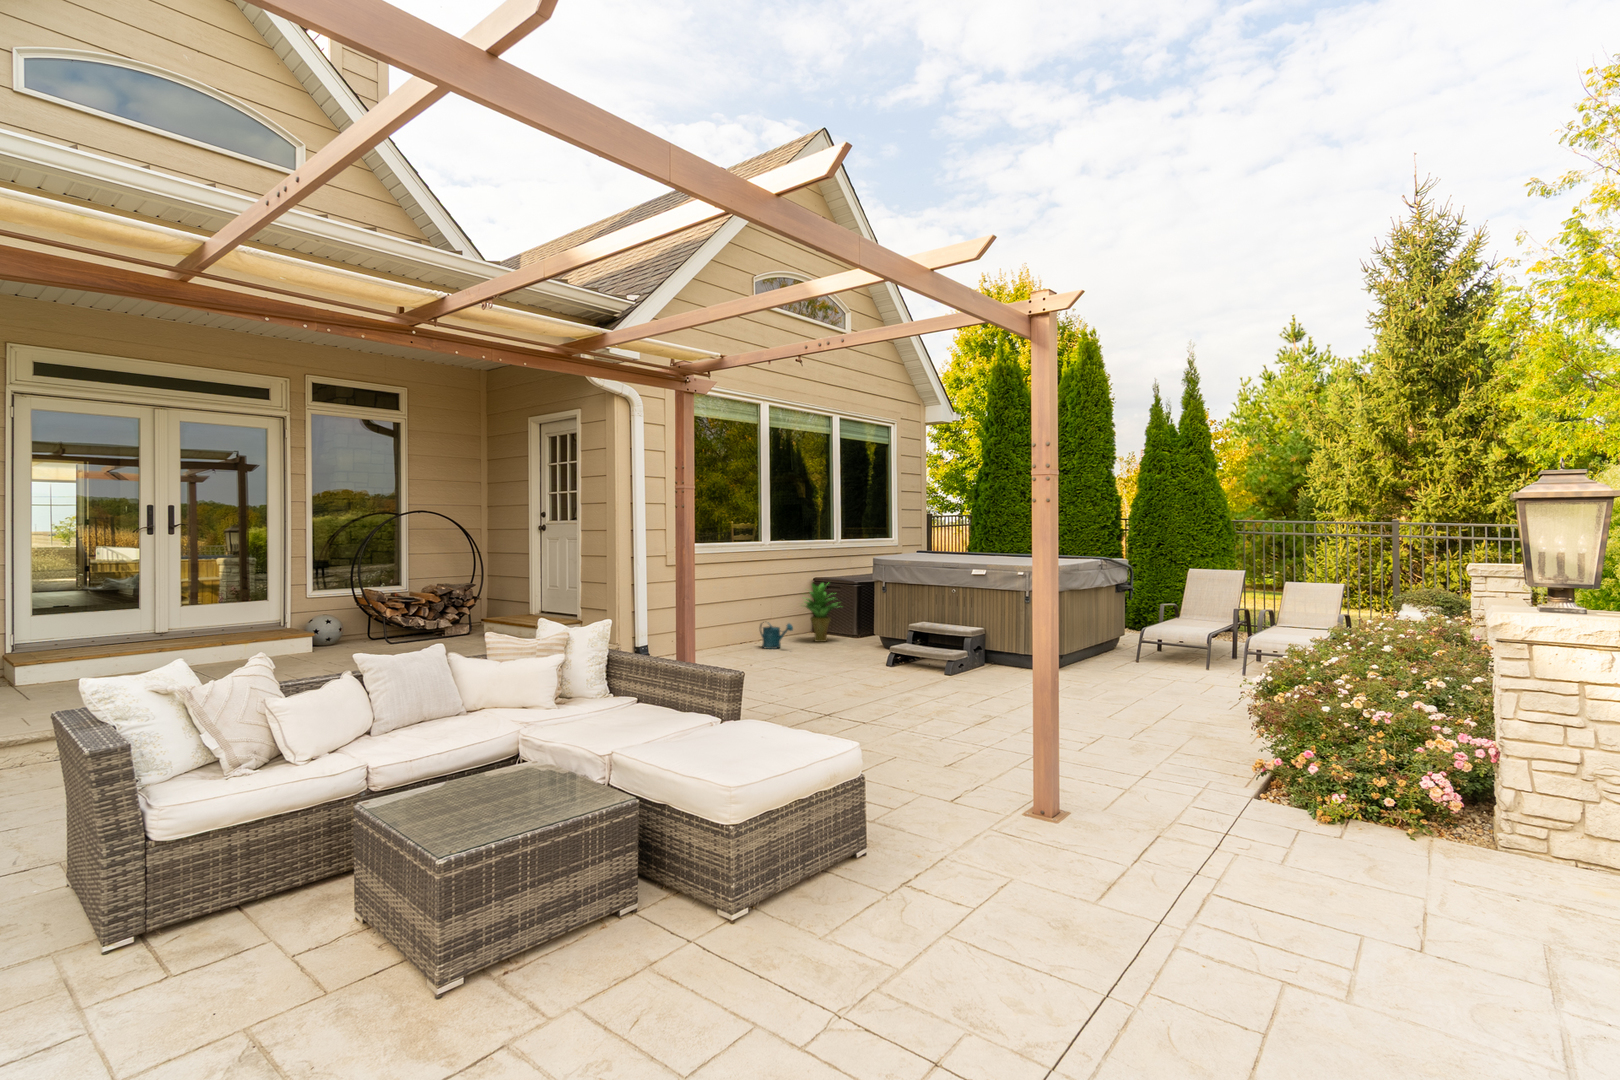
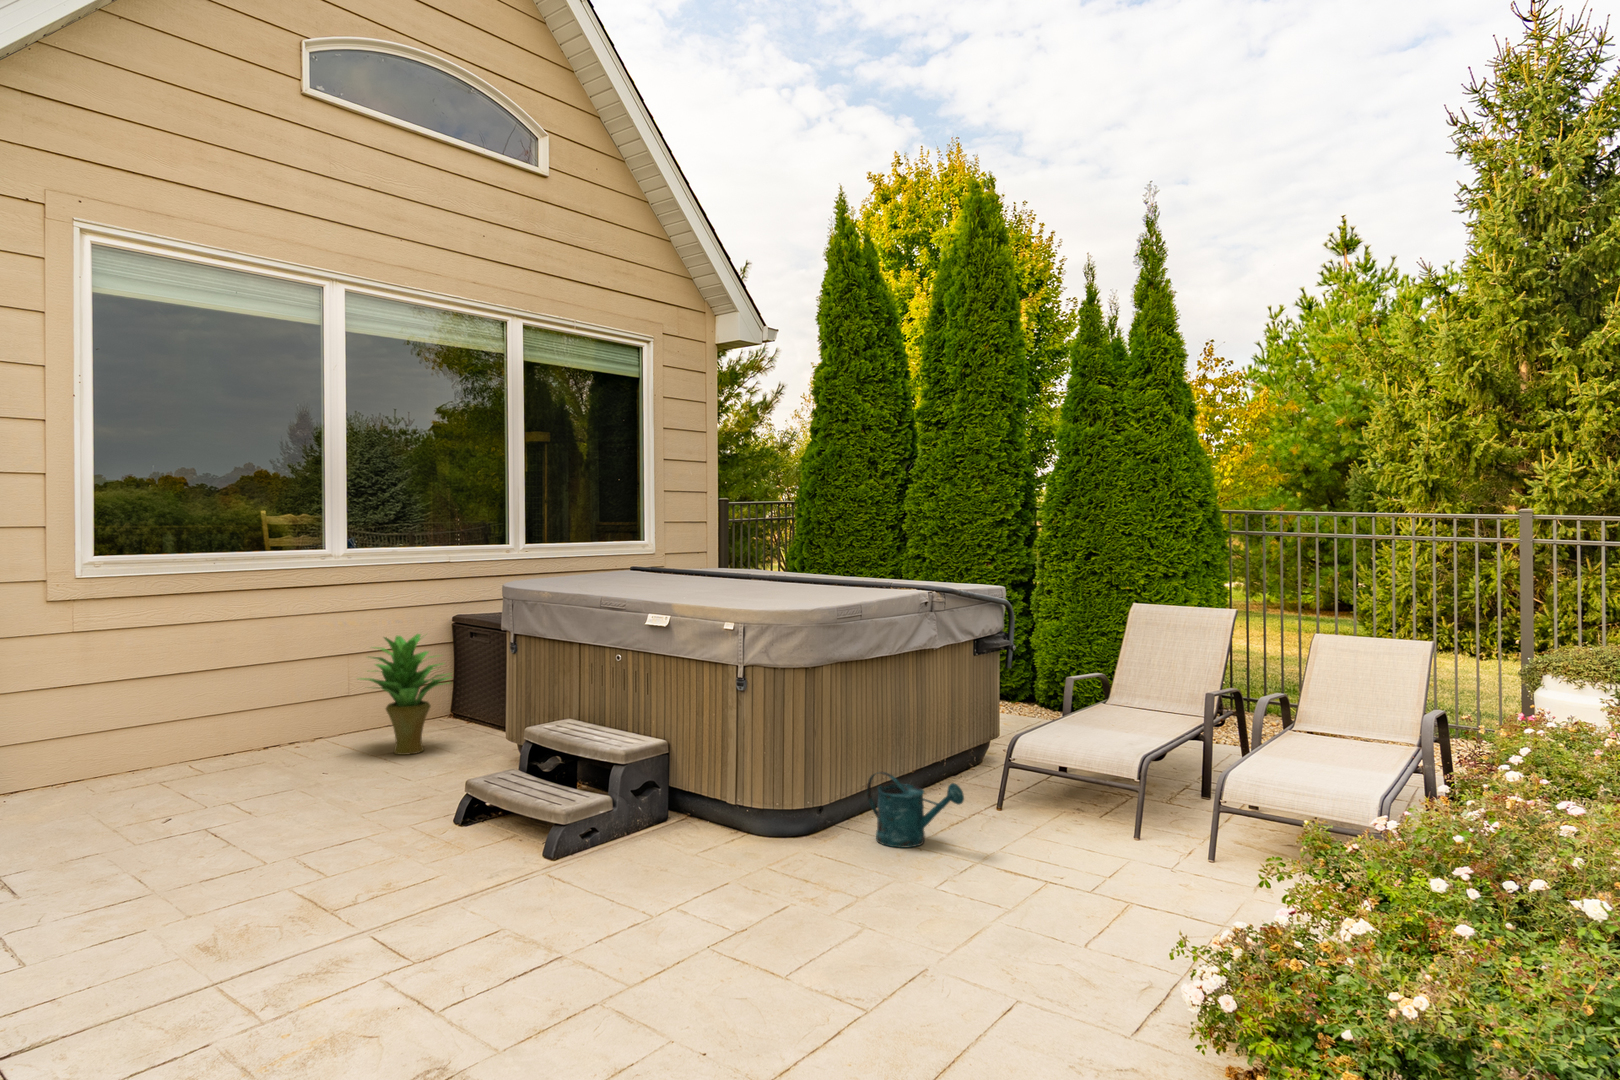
watering can: present [760,622,793,649] -> present [867,772,964,848]

